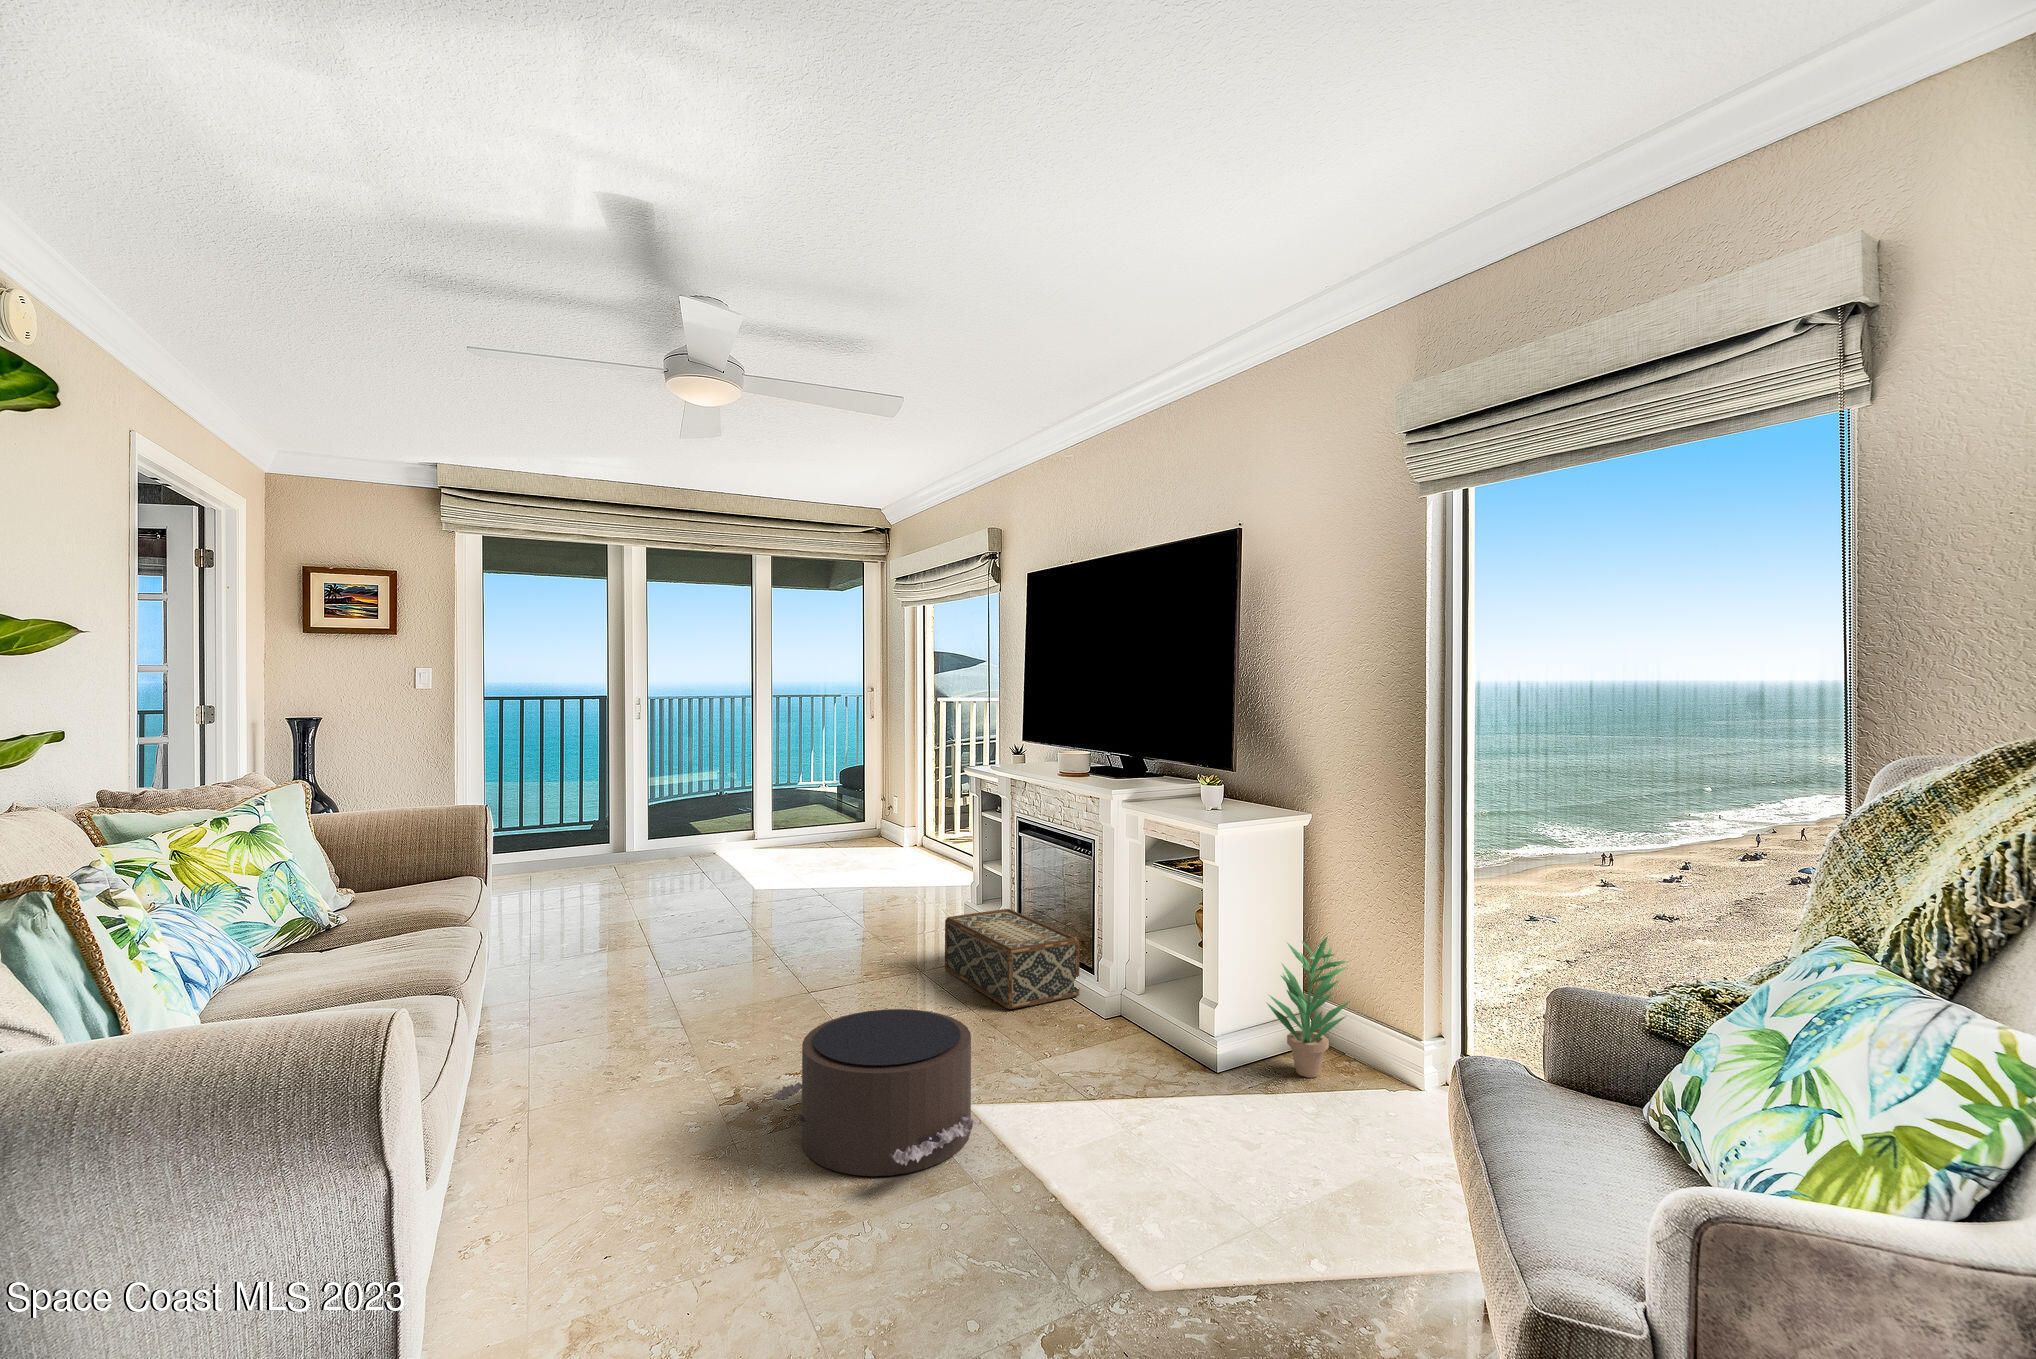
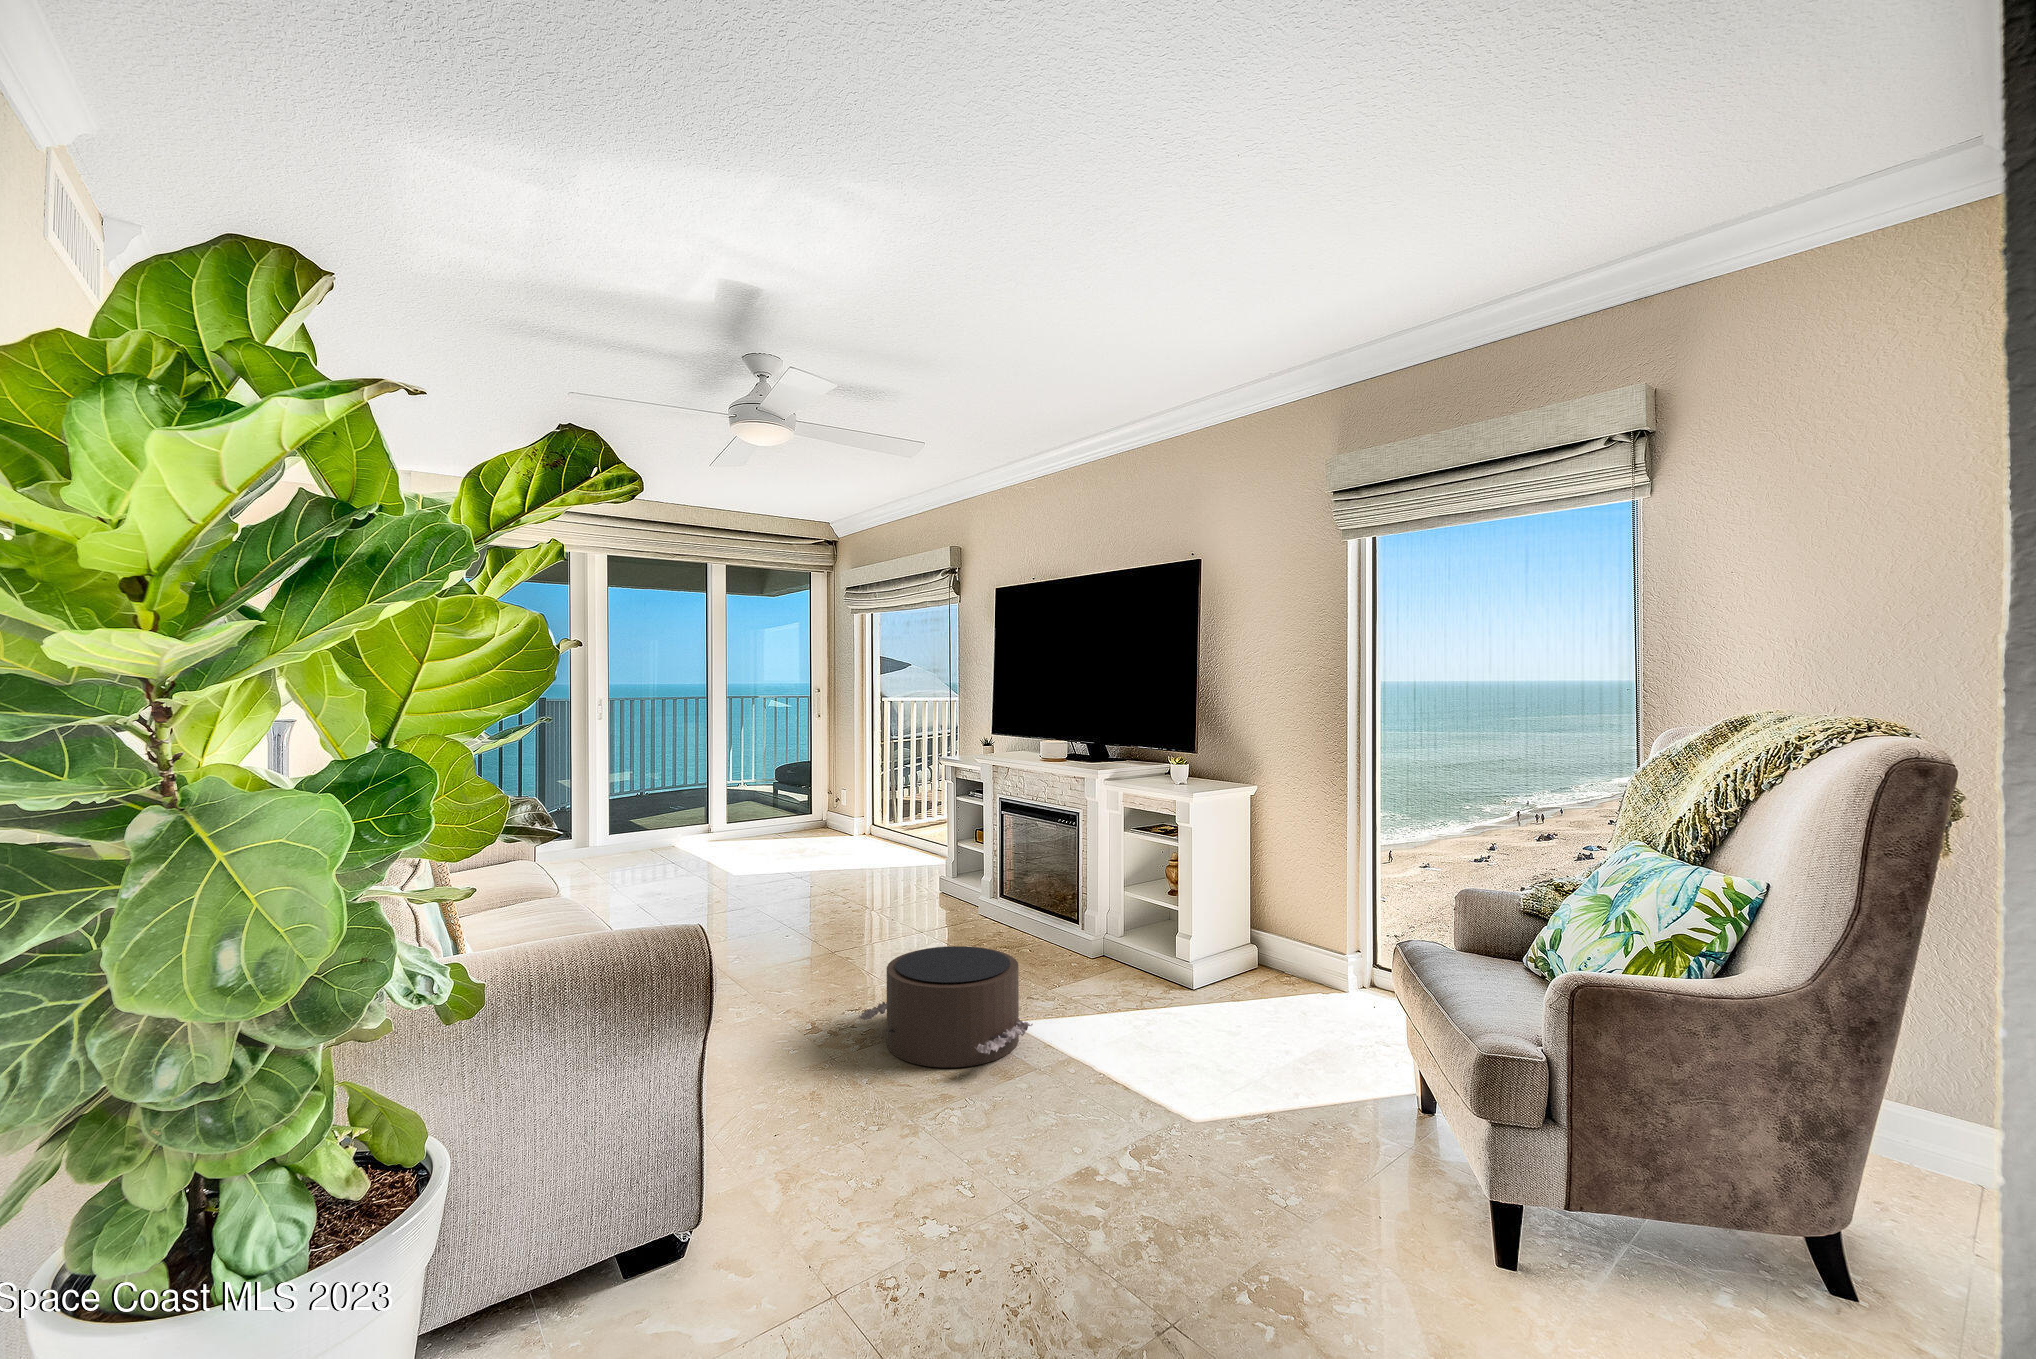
woven basket: present [945,909,1079,1009] -> none [943,874,1063,952]
potted plant: present [1266,937,1350,1078] -> none [1224,877,1290,986]

